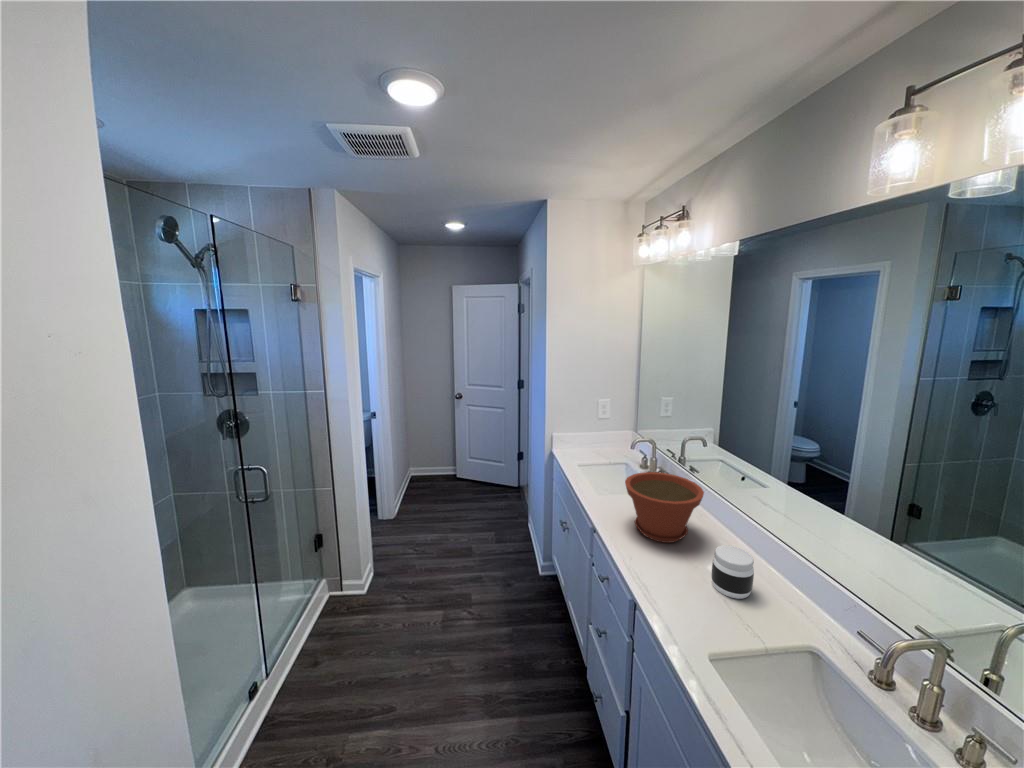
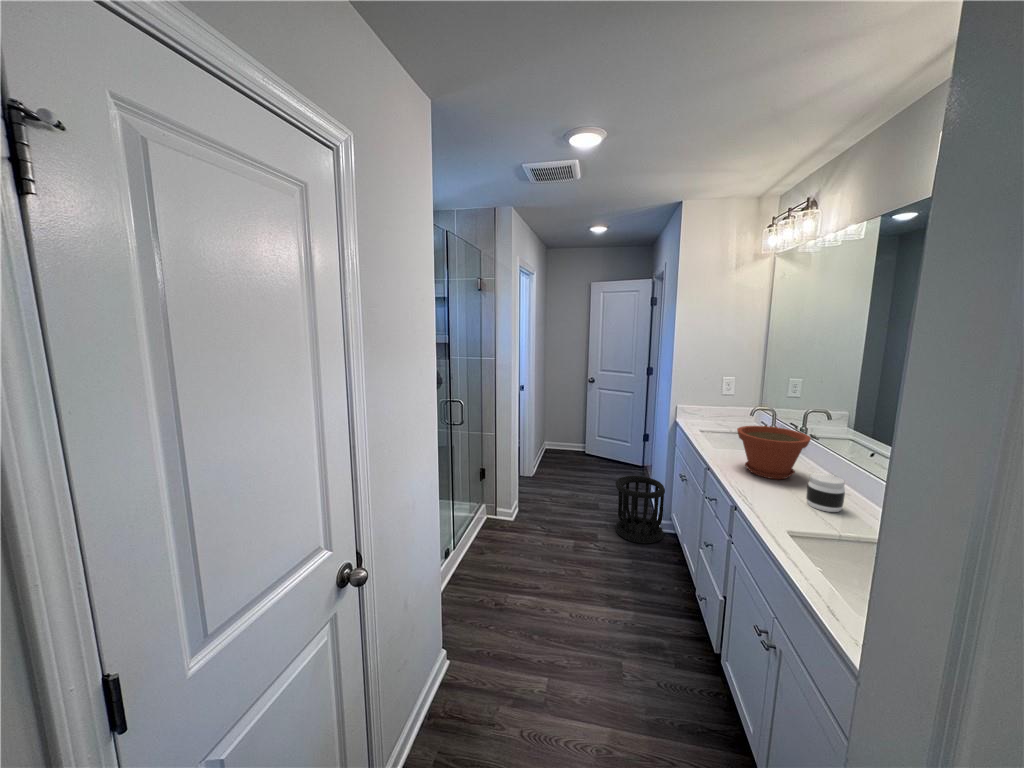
wastebasket: none [489,514,545,597] -> present [615,476,665,543]

